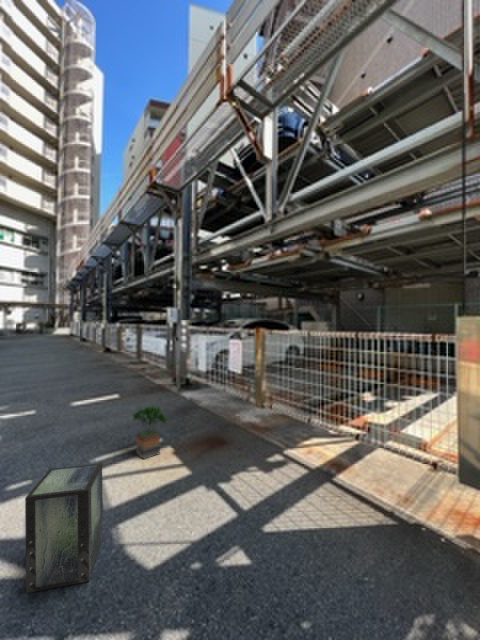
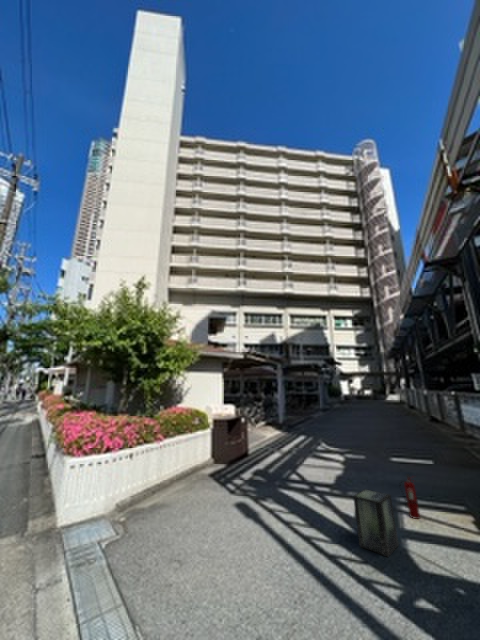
potted tree: present [133,406,167,459] -> none [424,473,457,518]
fire extinguisher: none [100,418,125,476] -> present [404,475,420,519]

